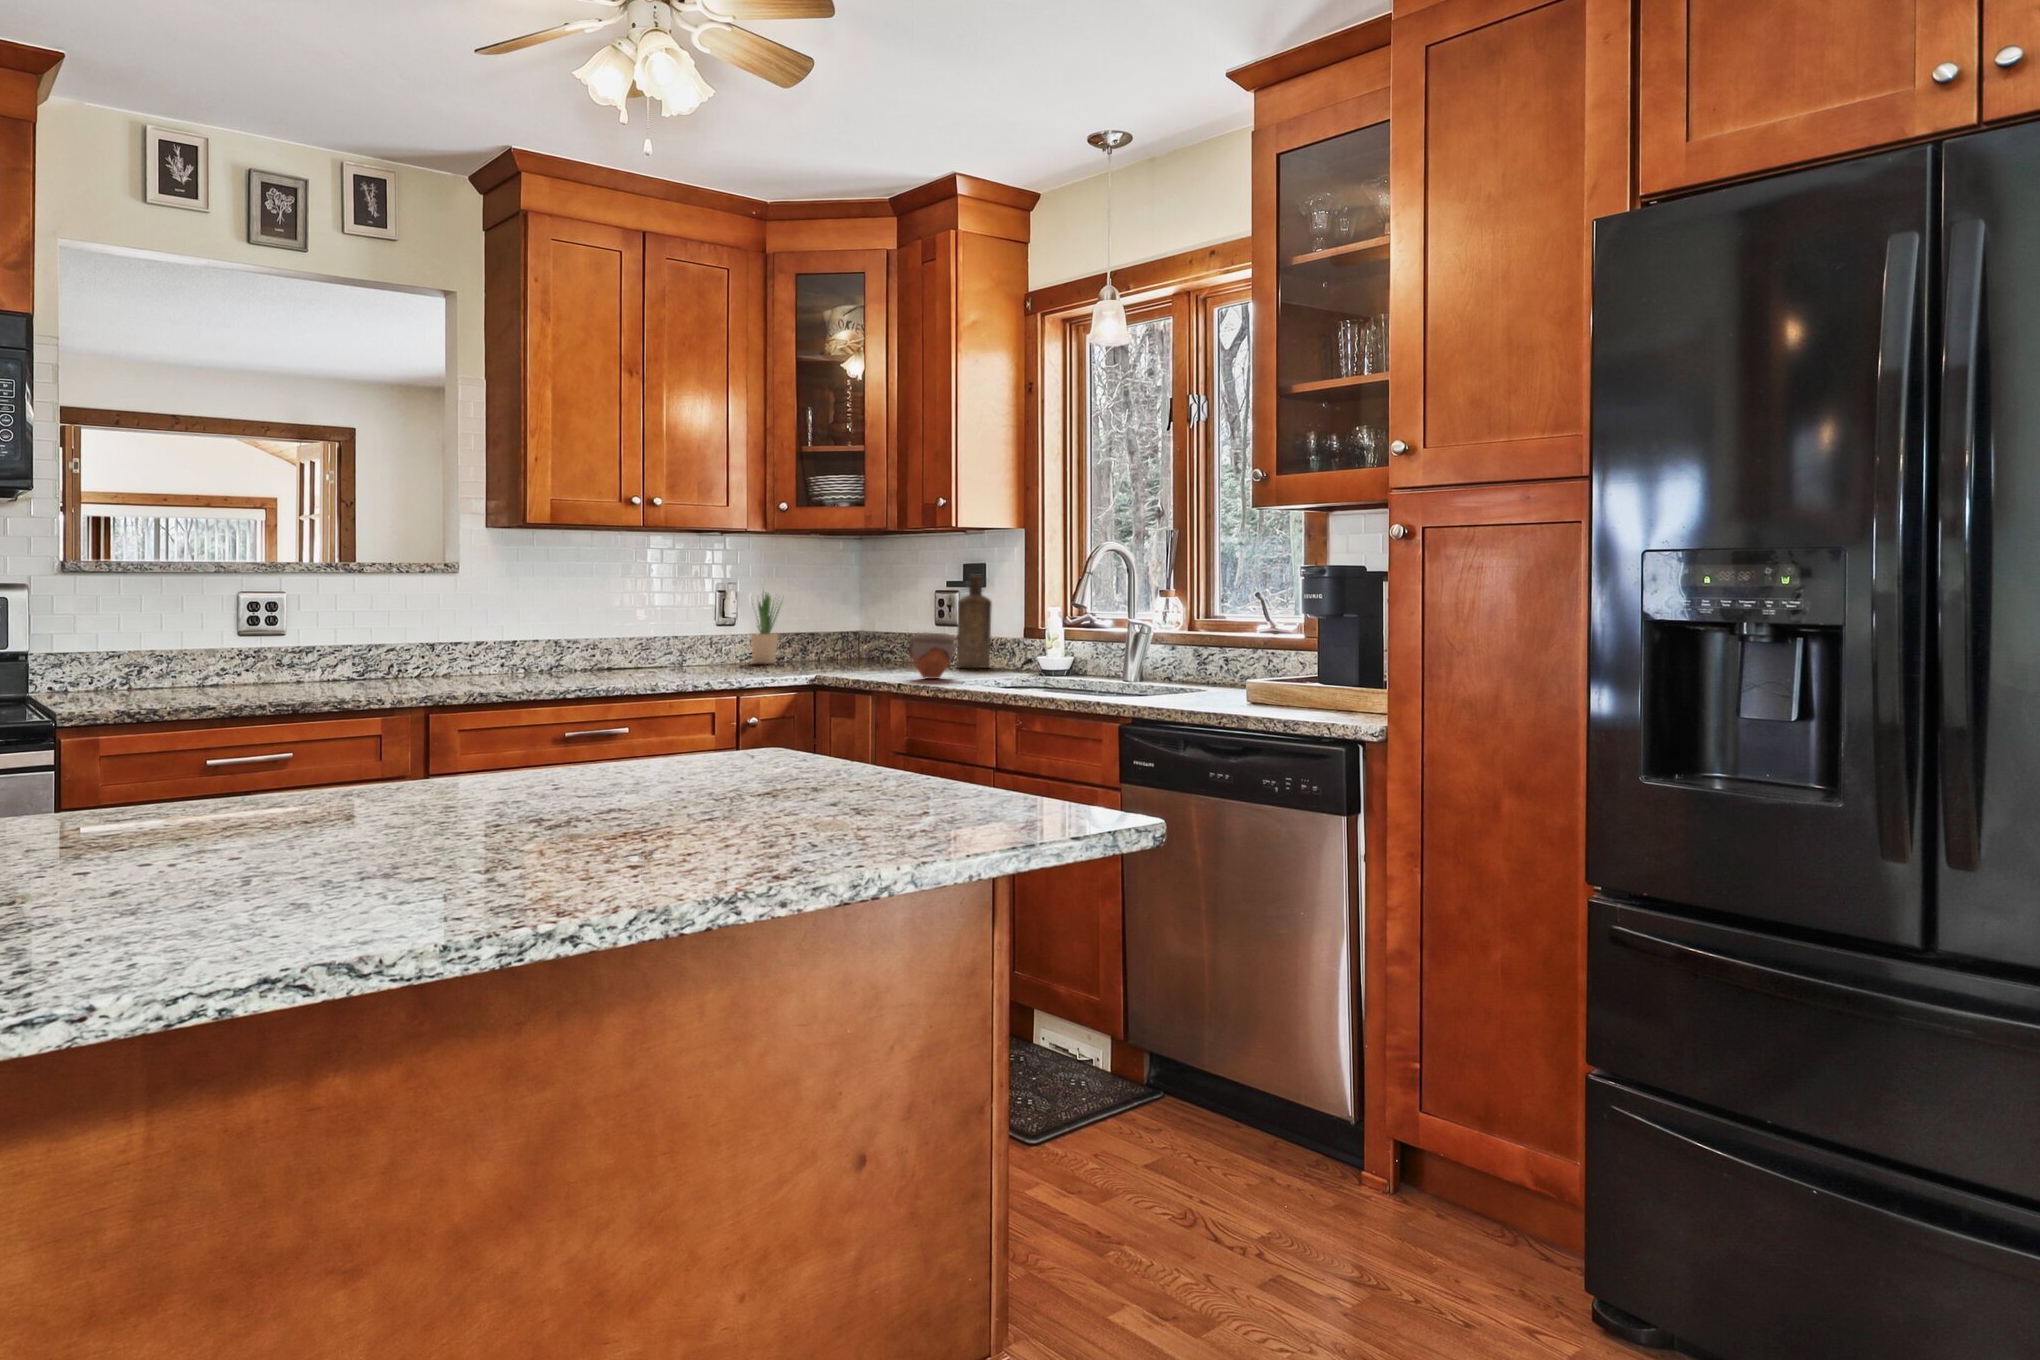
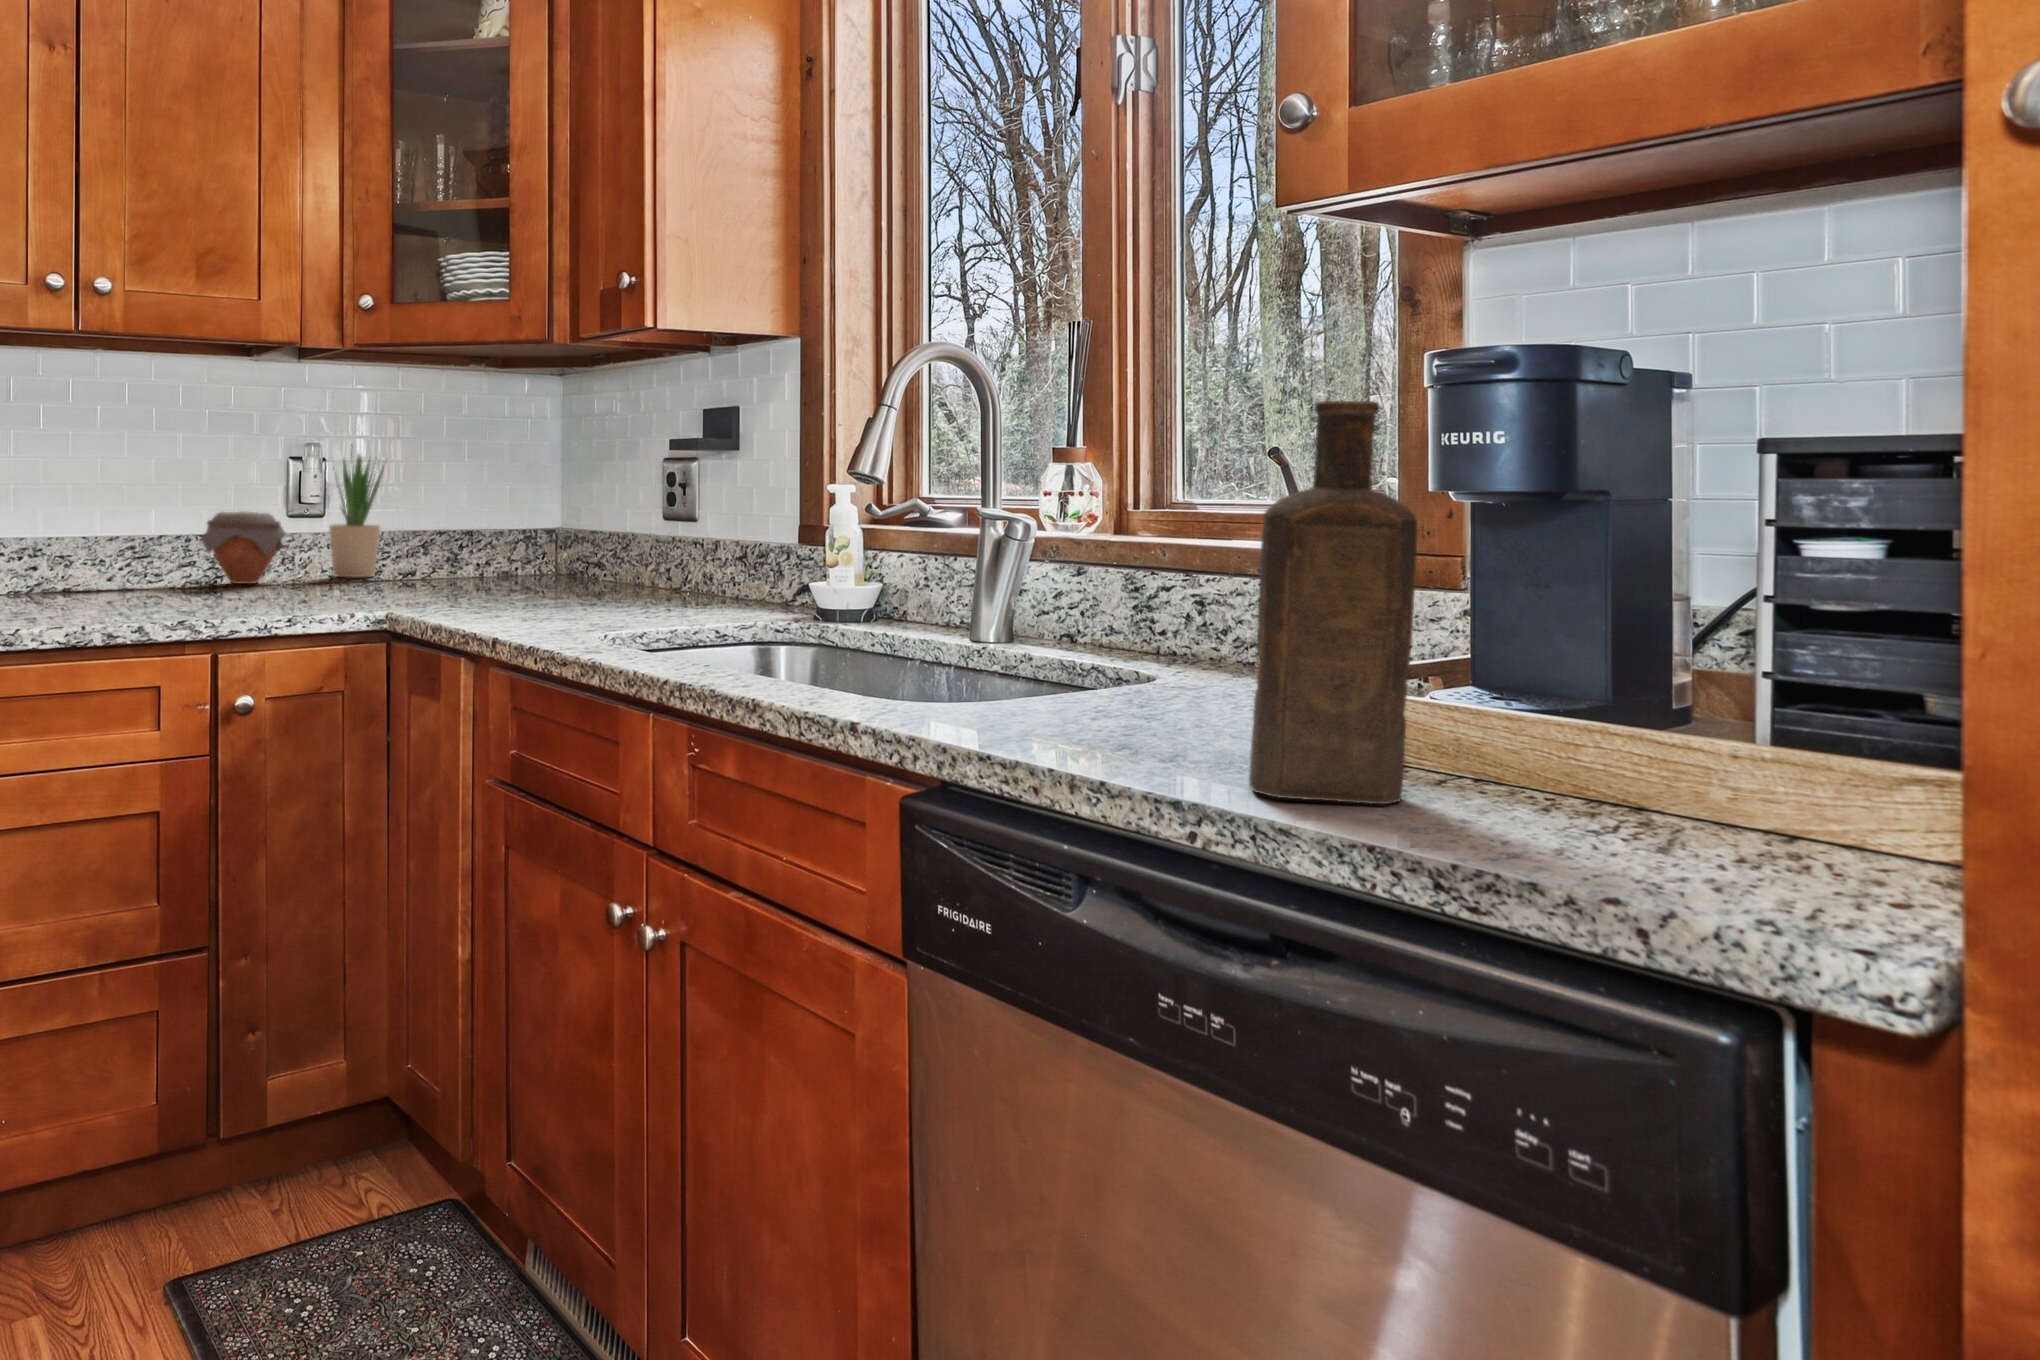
bottle: present [957,574,992,668] -> present [1249,401,1418,804]
jar: present [908,632,956,679] -> present [201,511,286,584]

